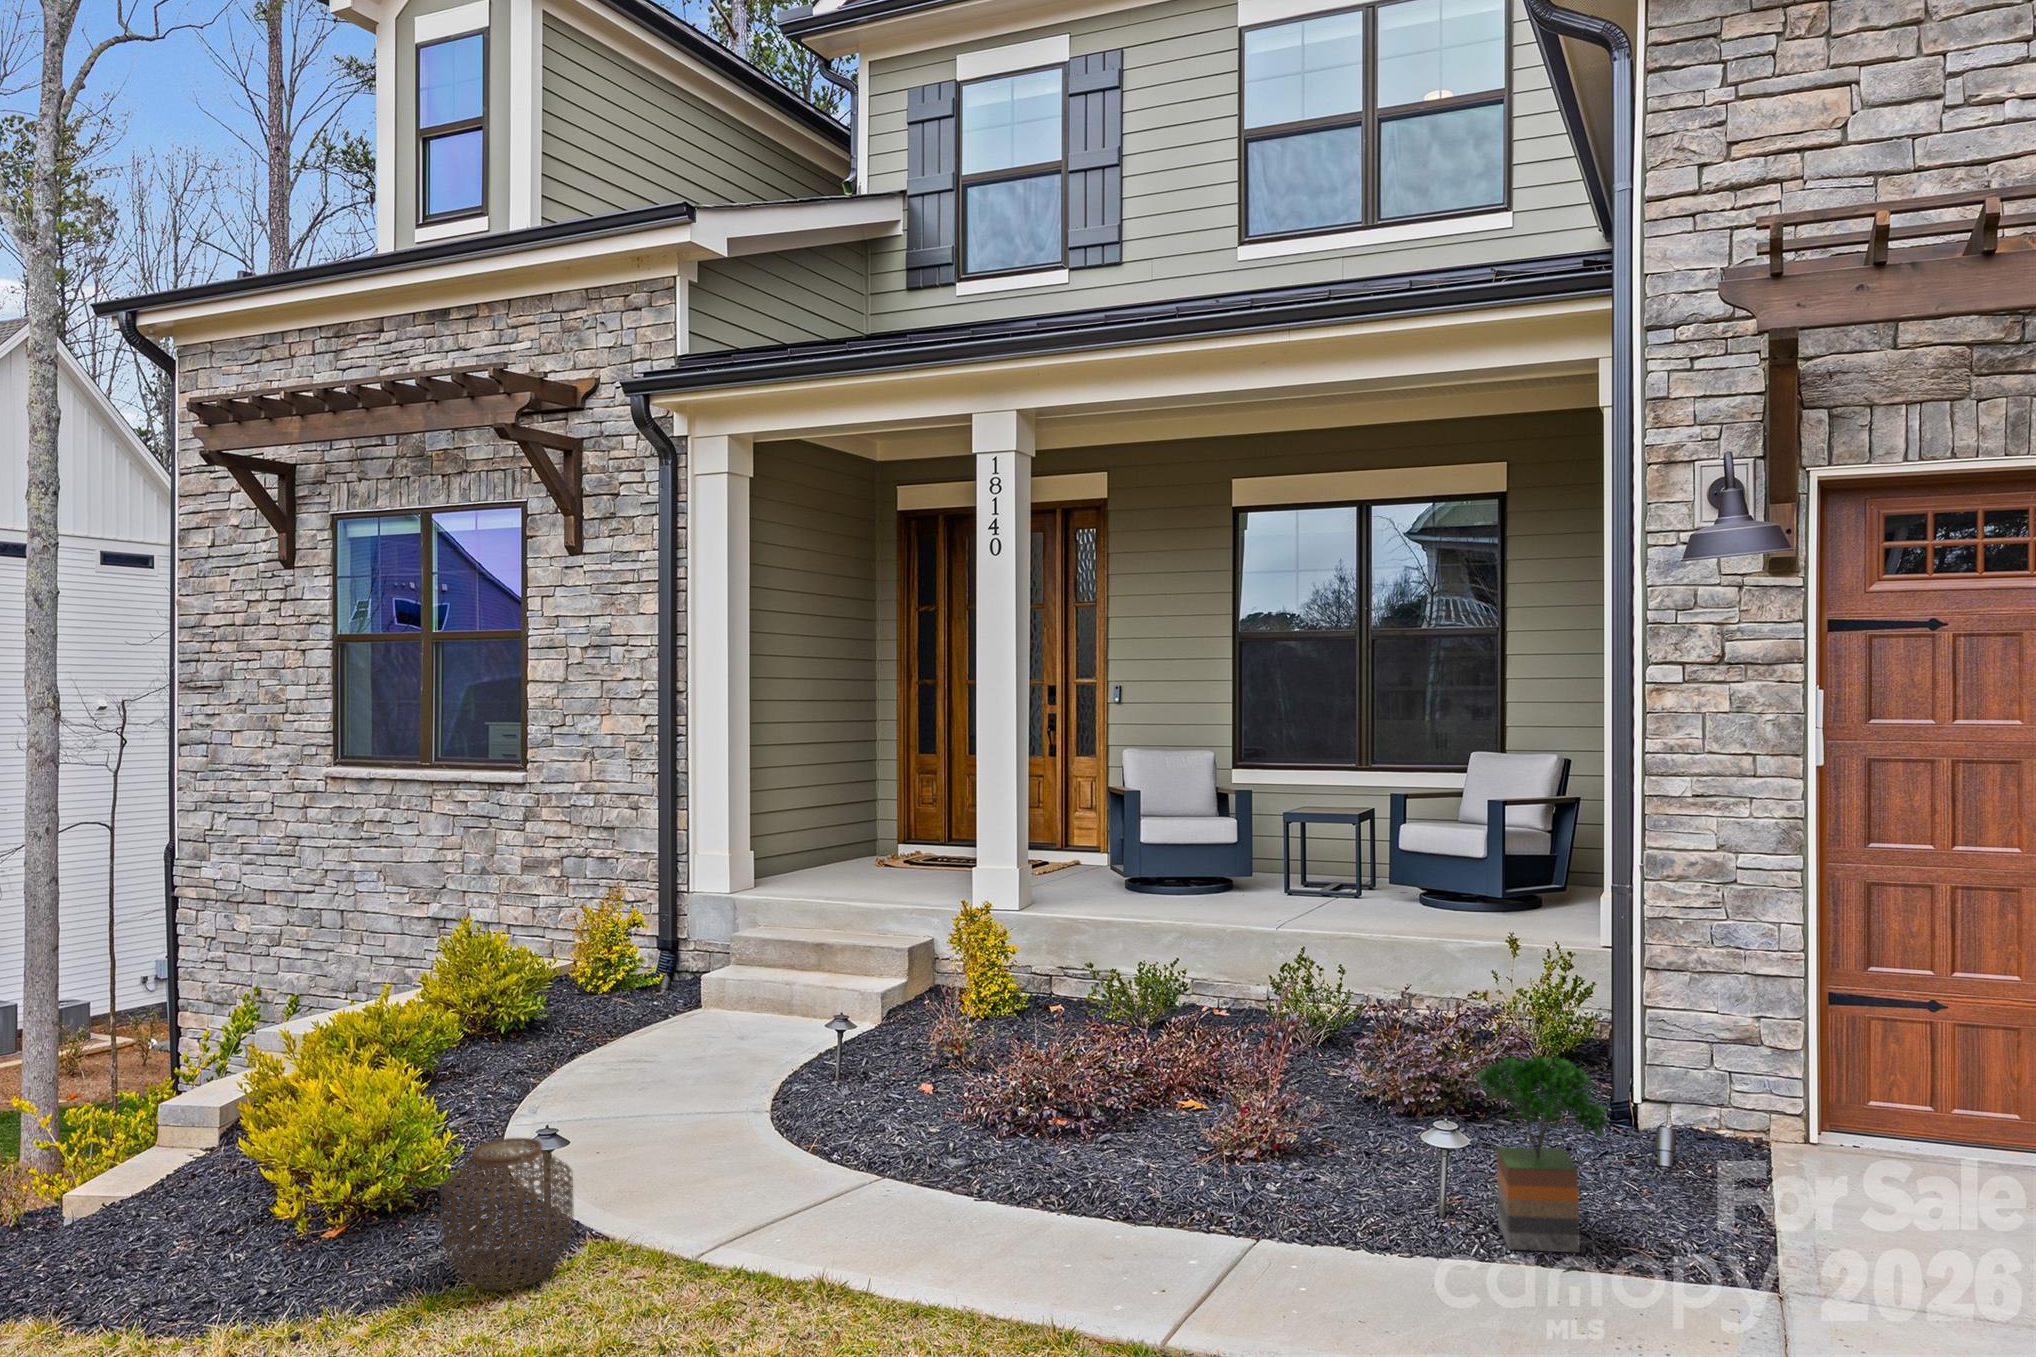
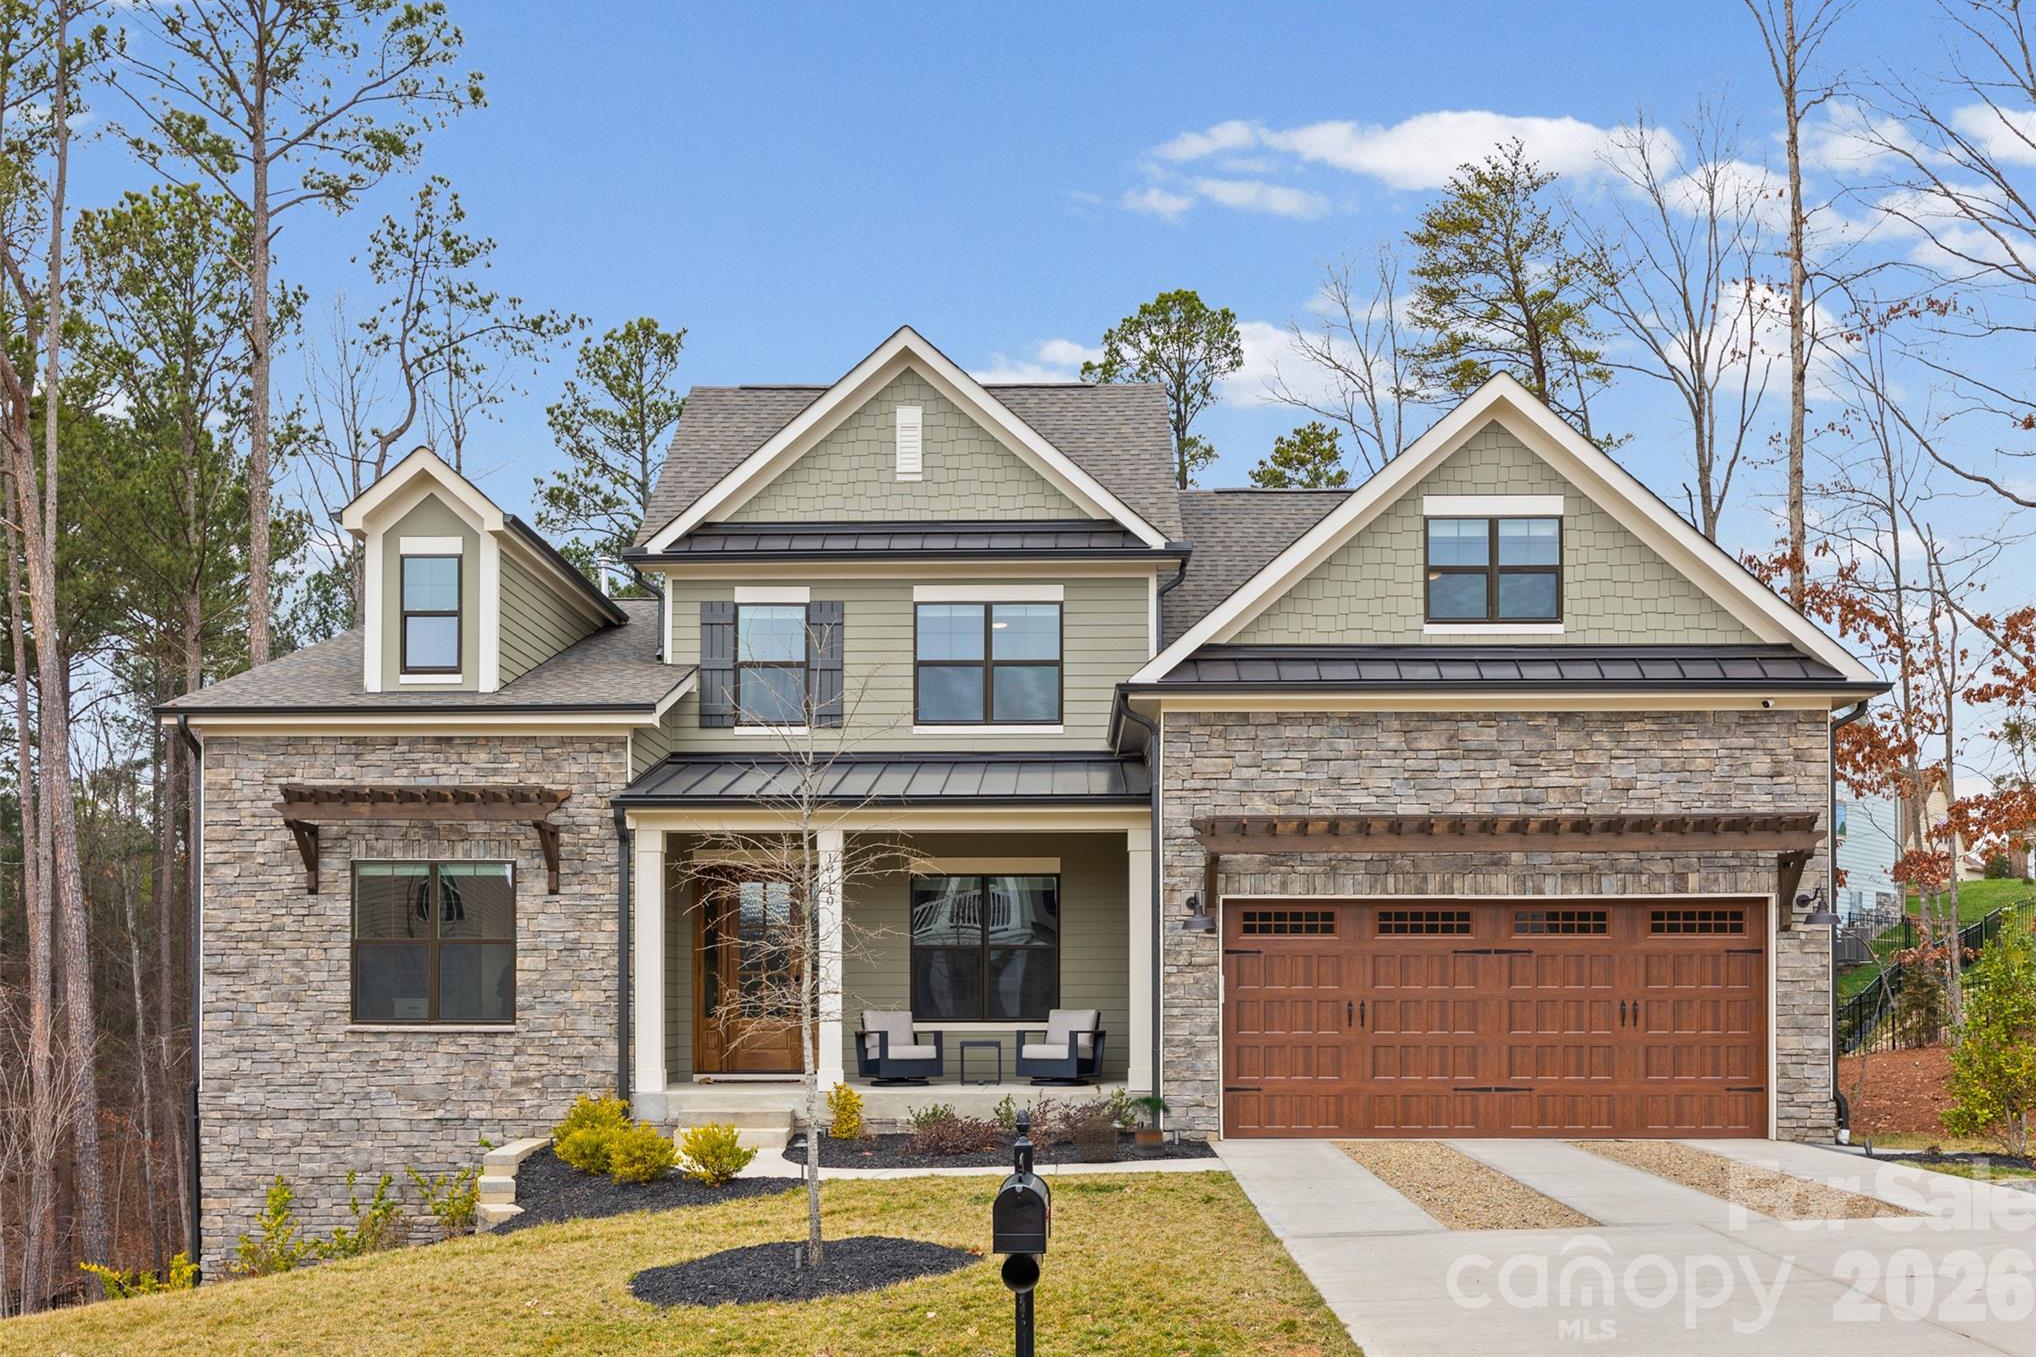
woven basket: present [441,1138,573,1291] -> present [1077,1117,1119,1162]

